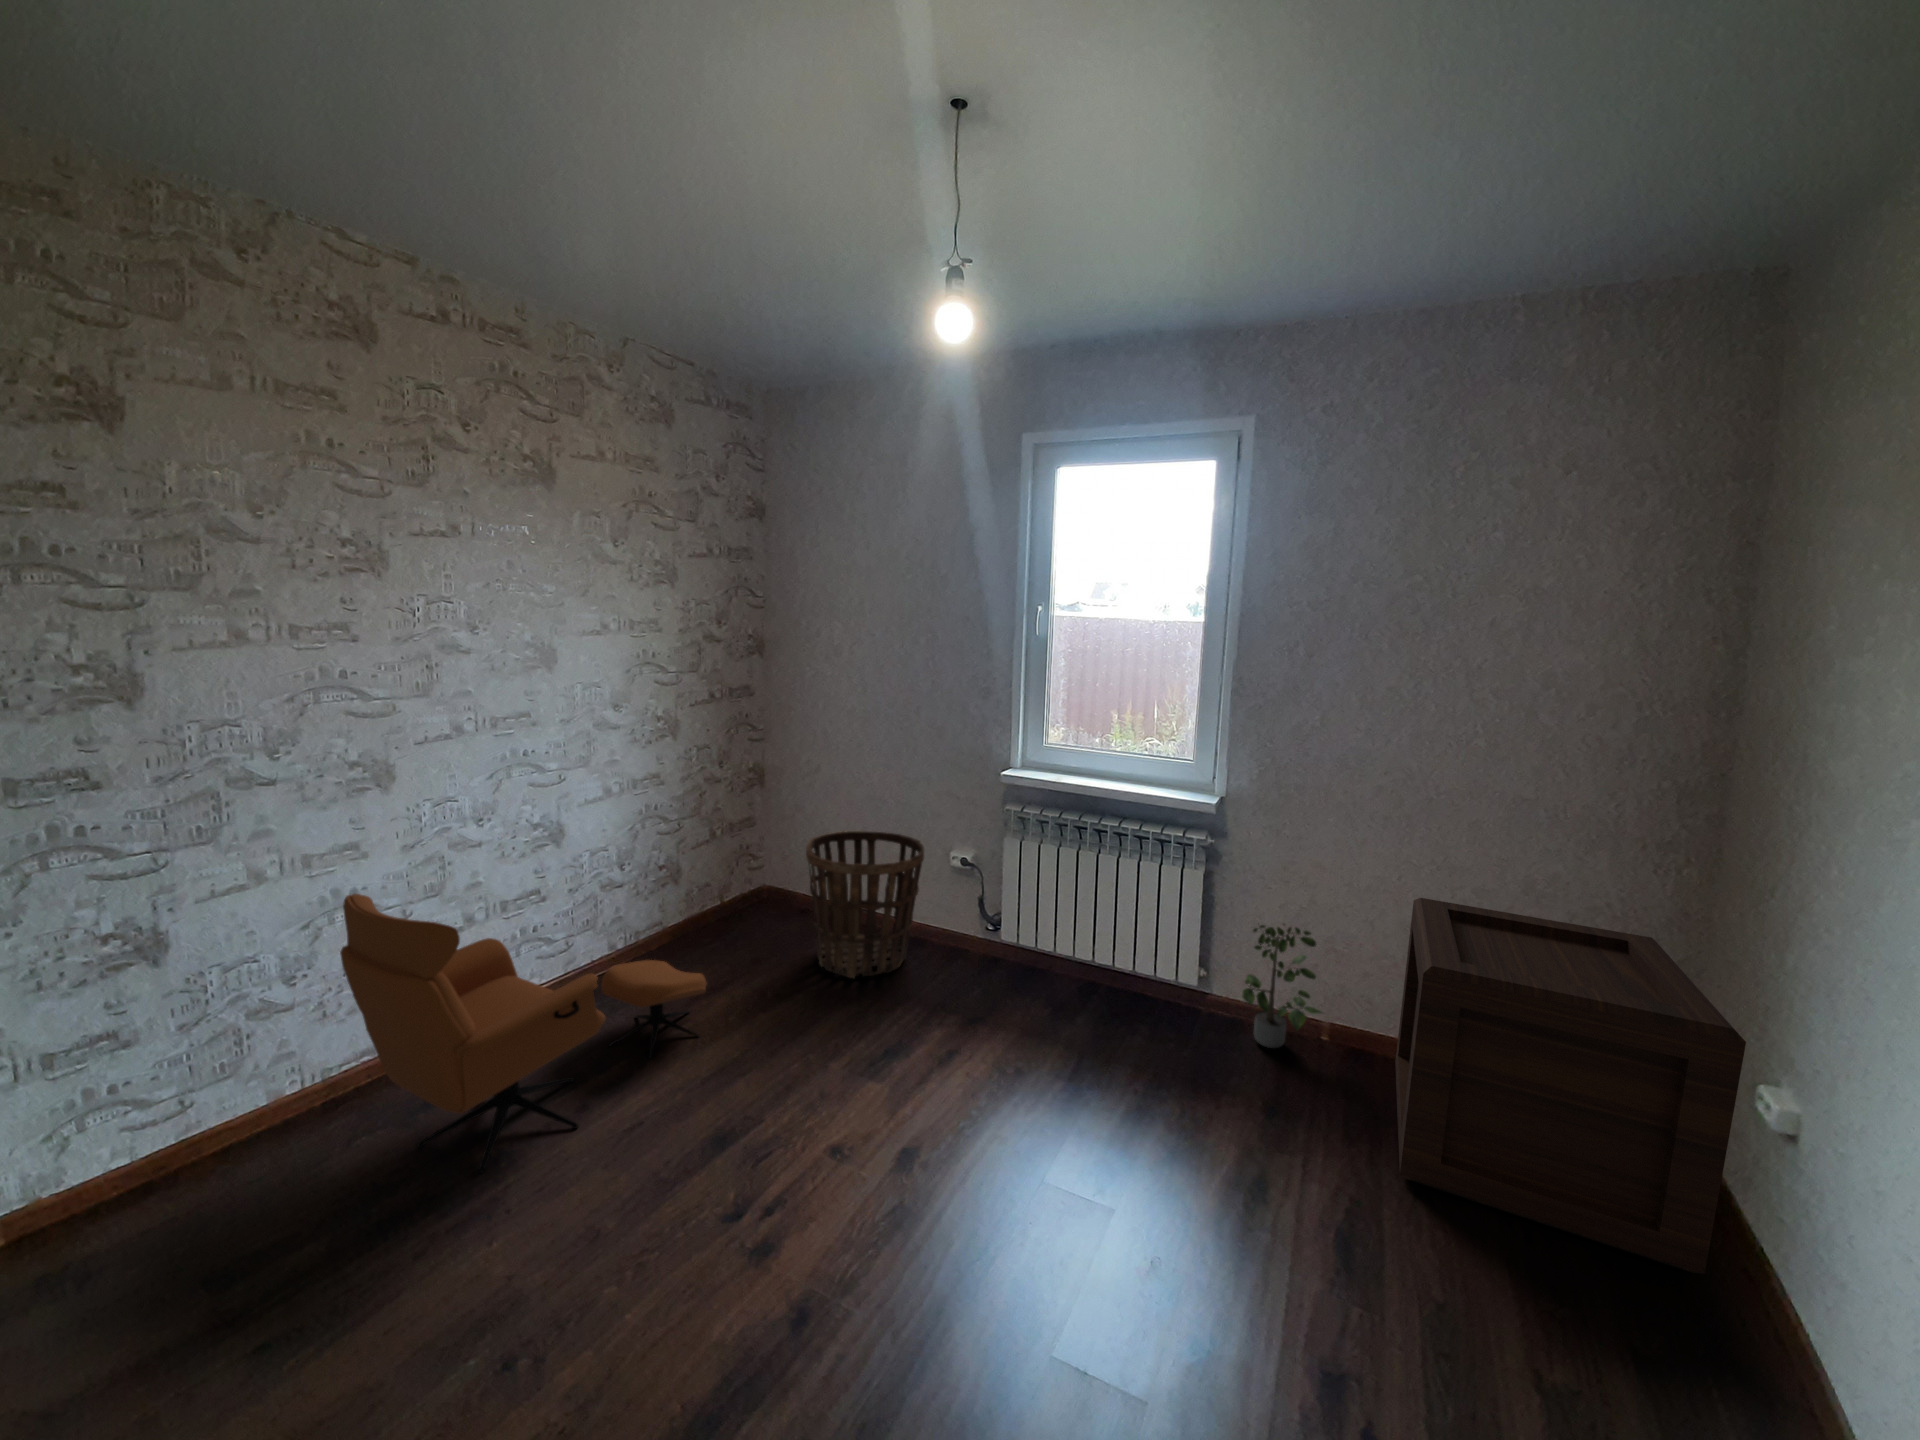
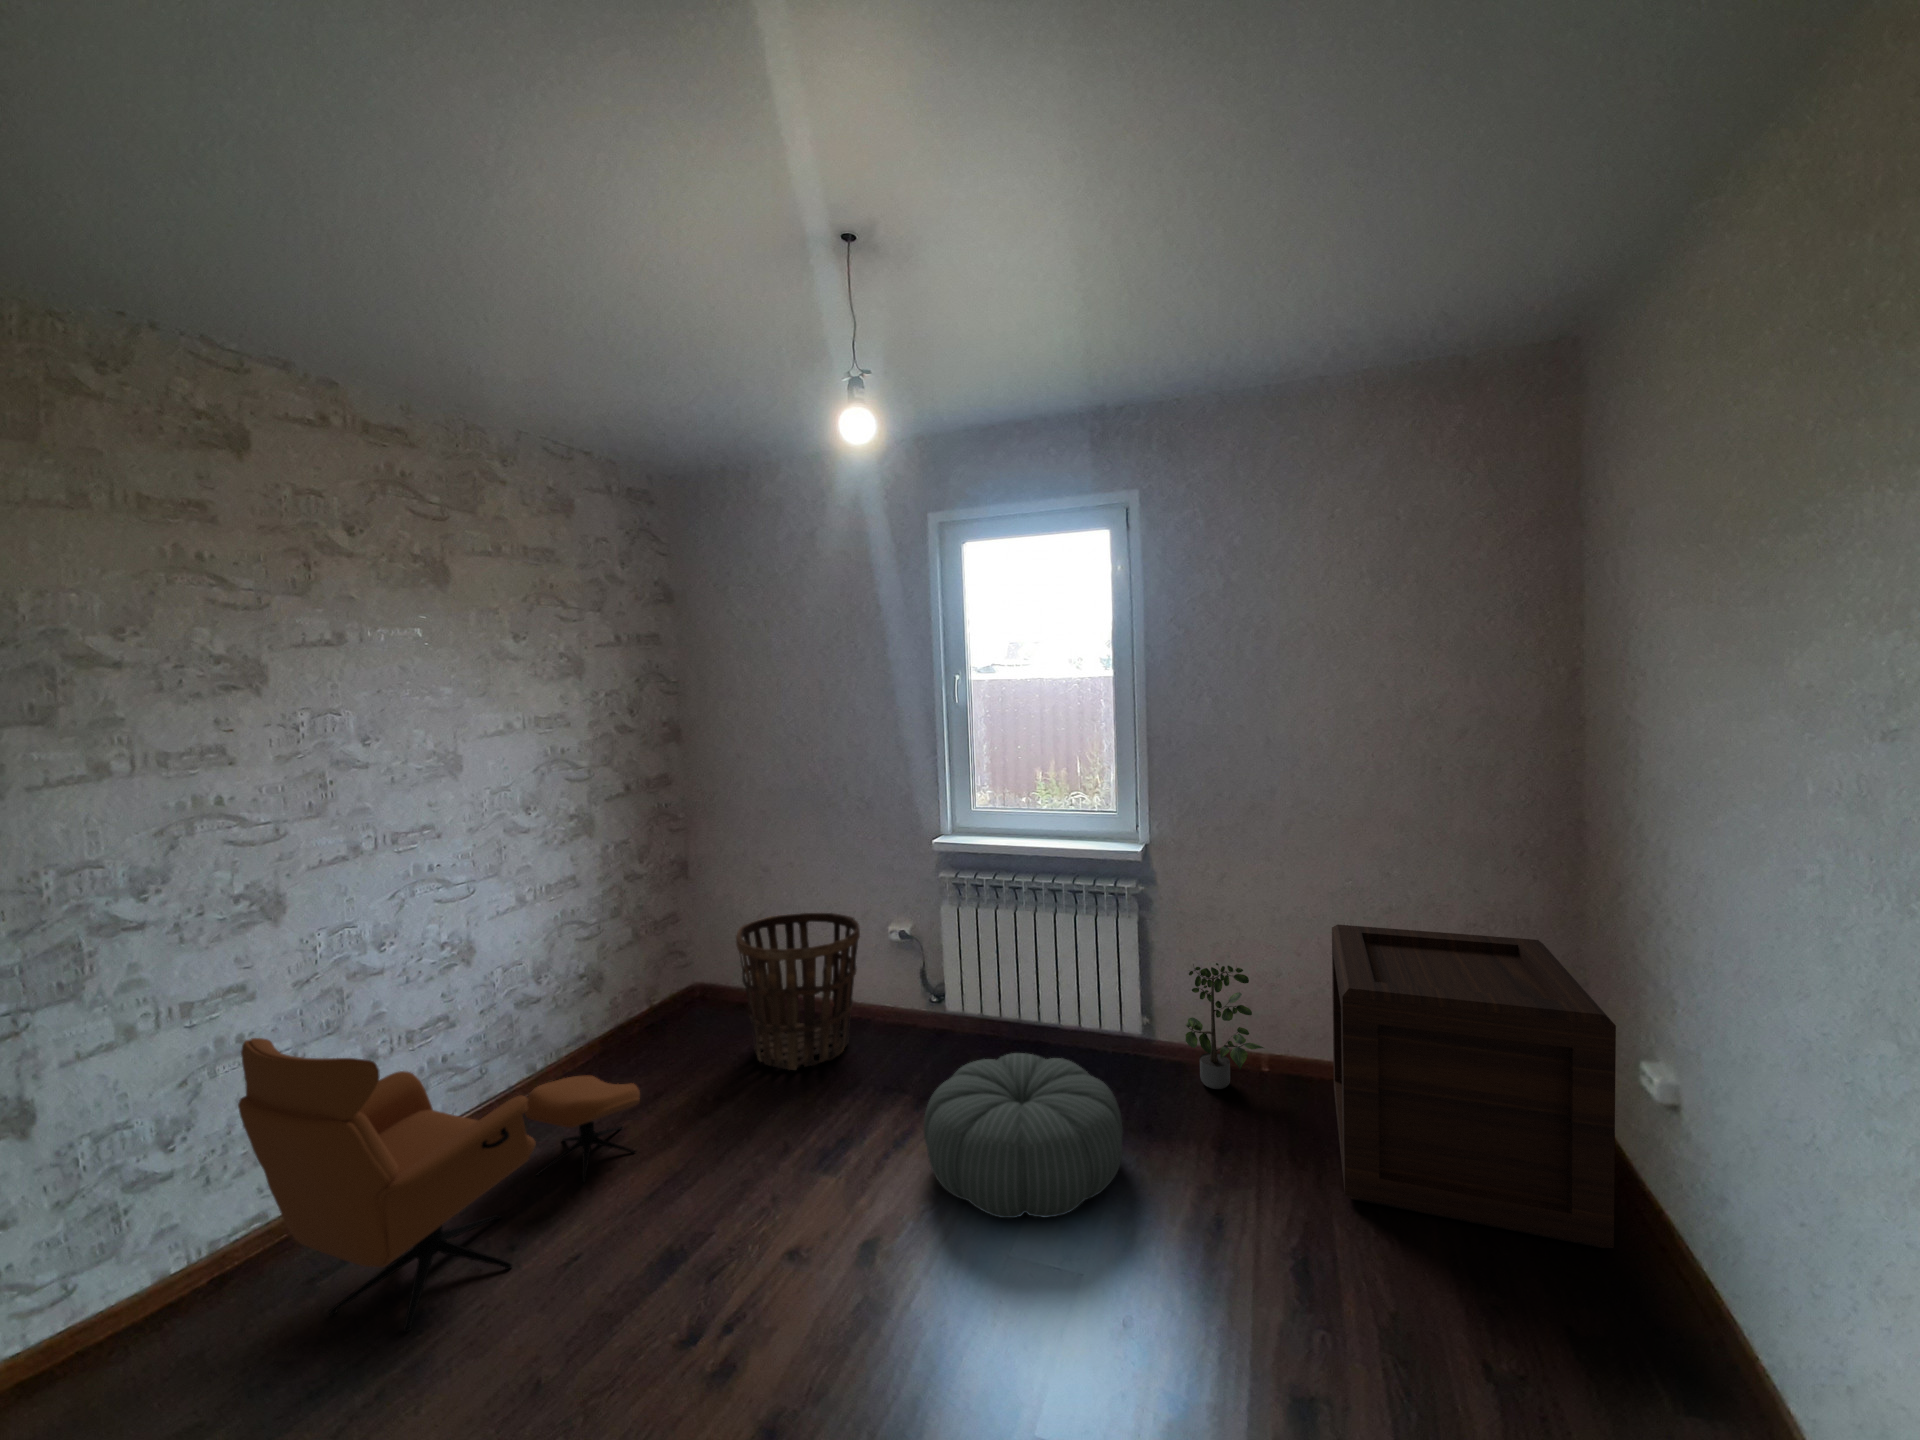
pouf: none [970,989,1169,1153] -> present [924,1053,1123,1218]

